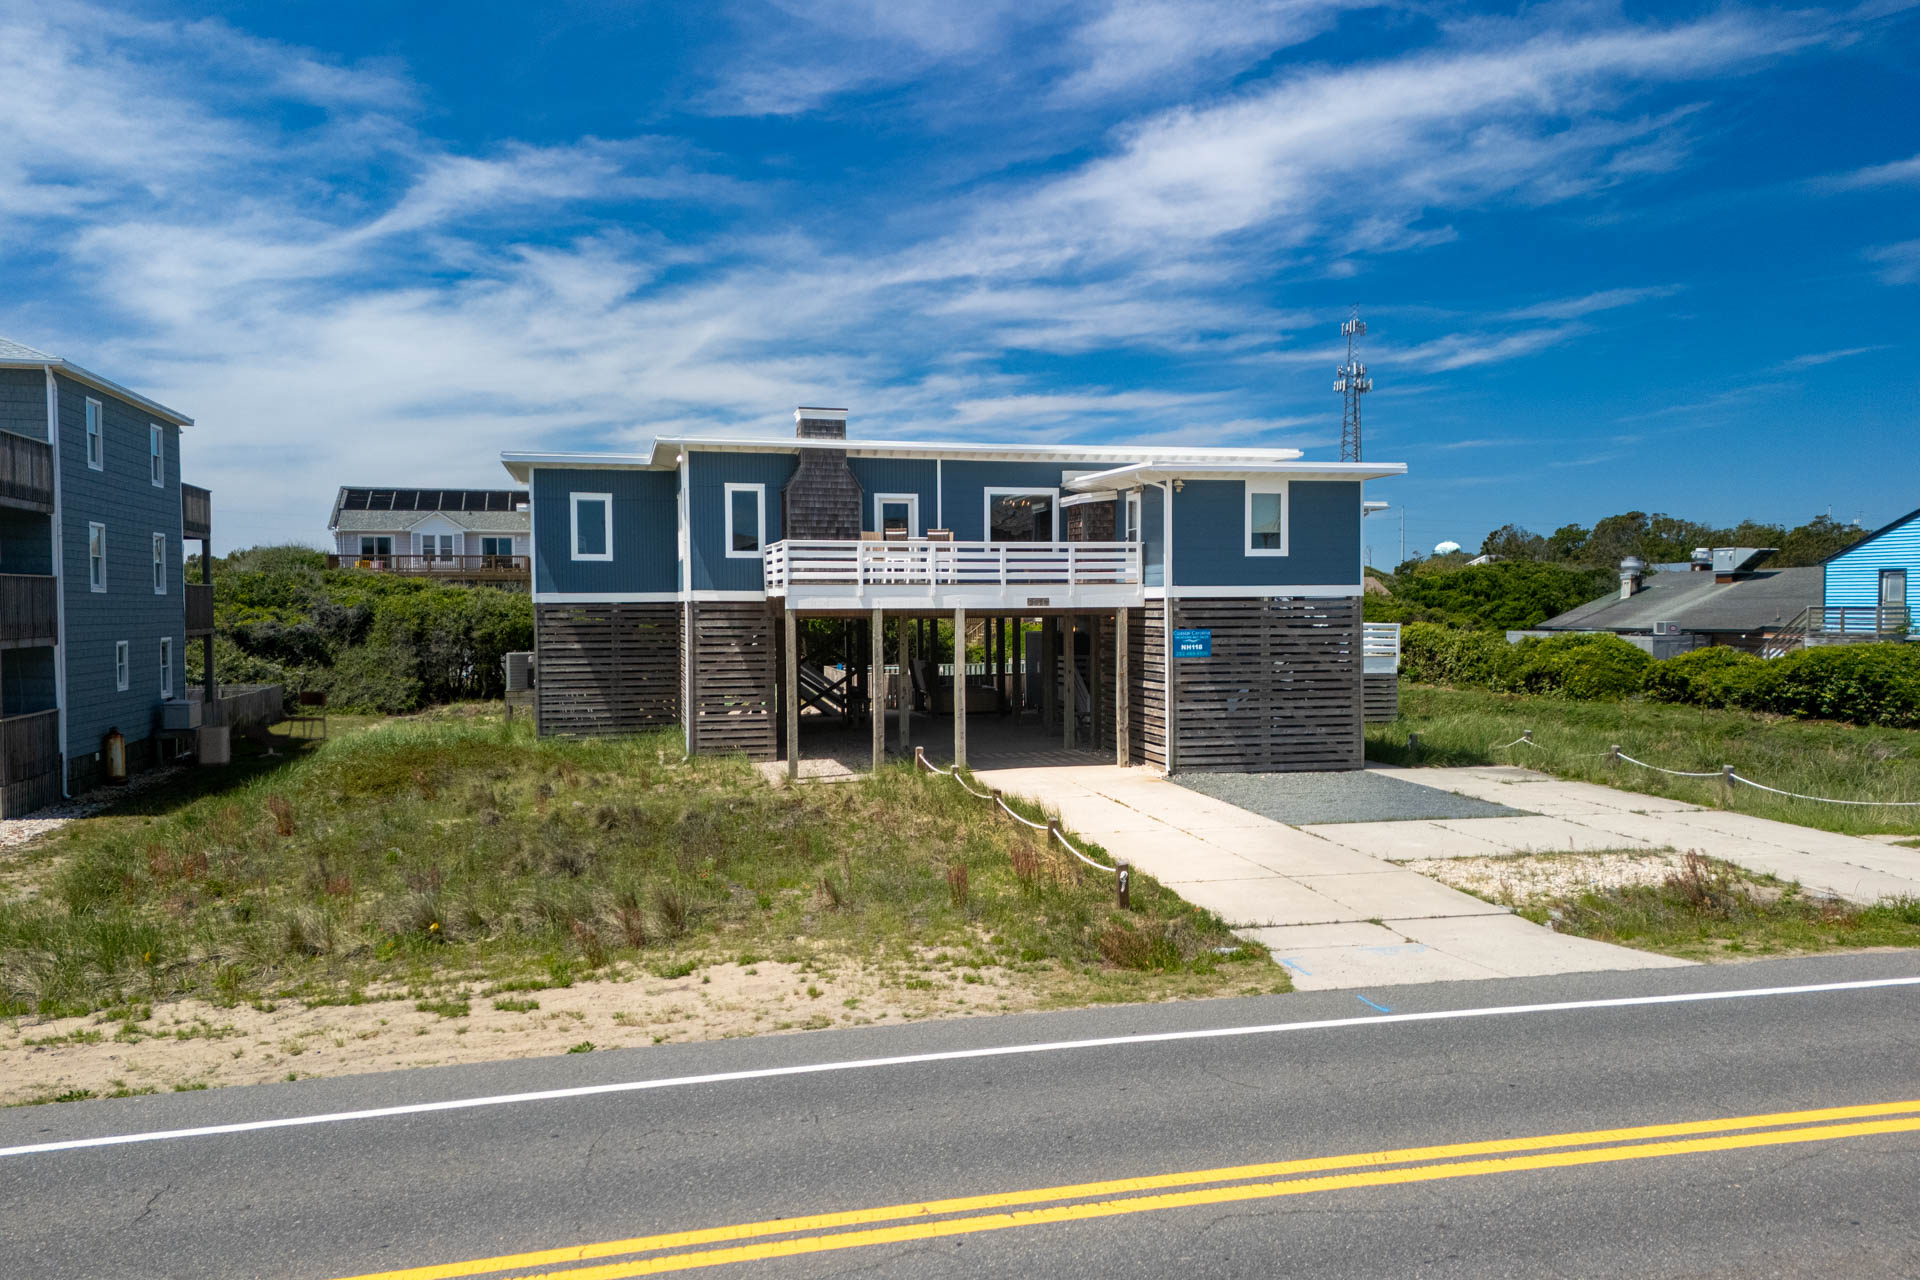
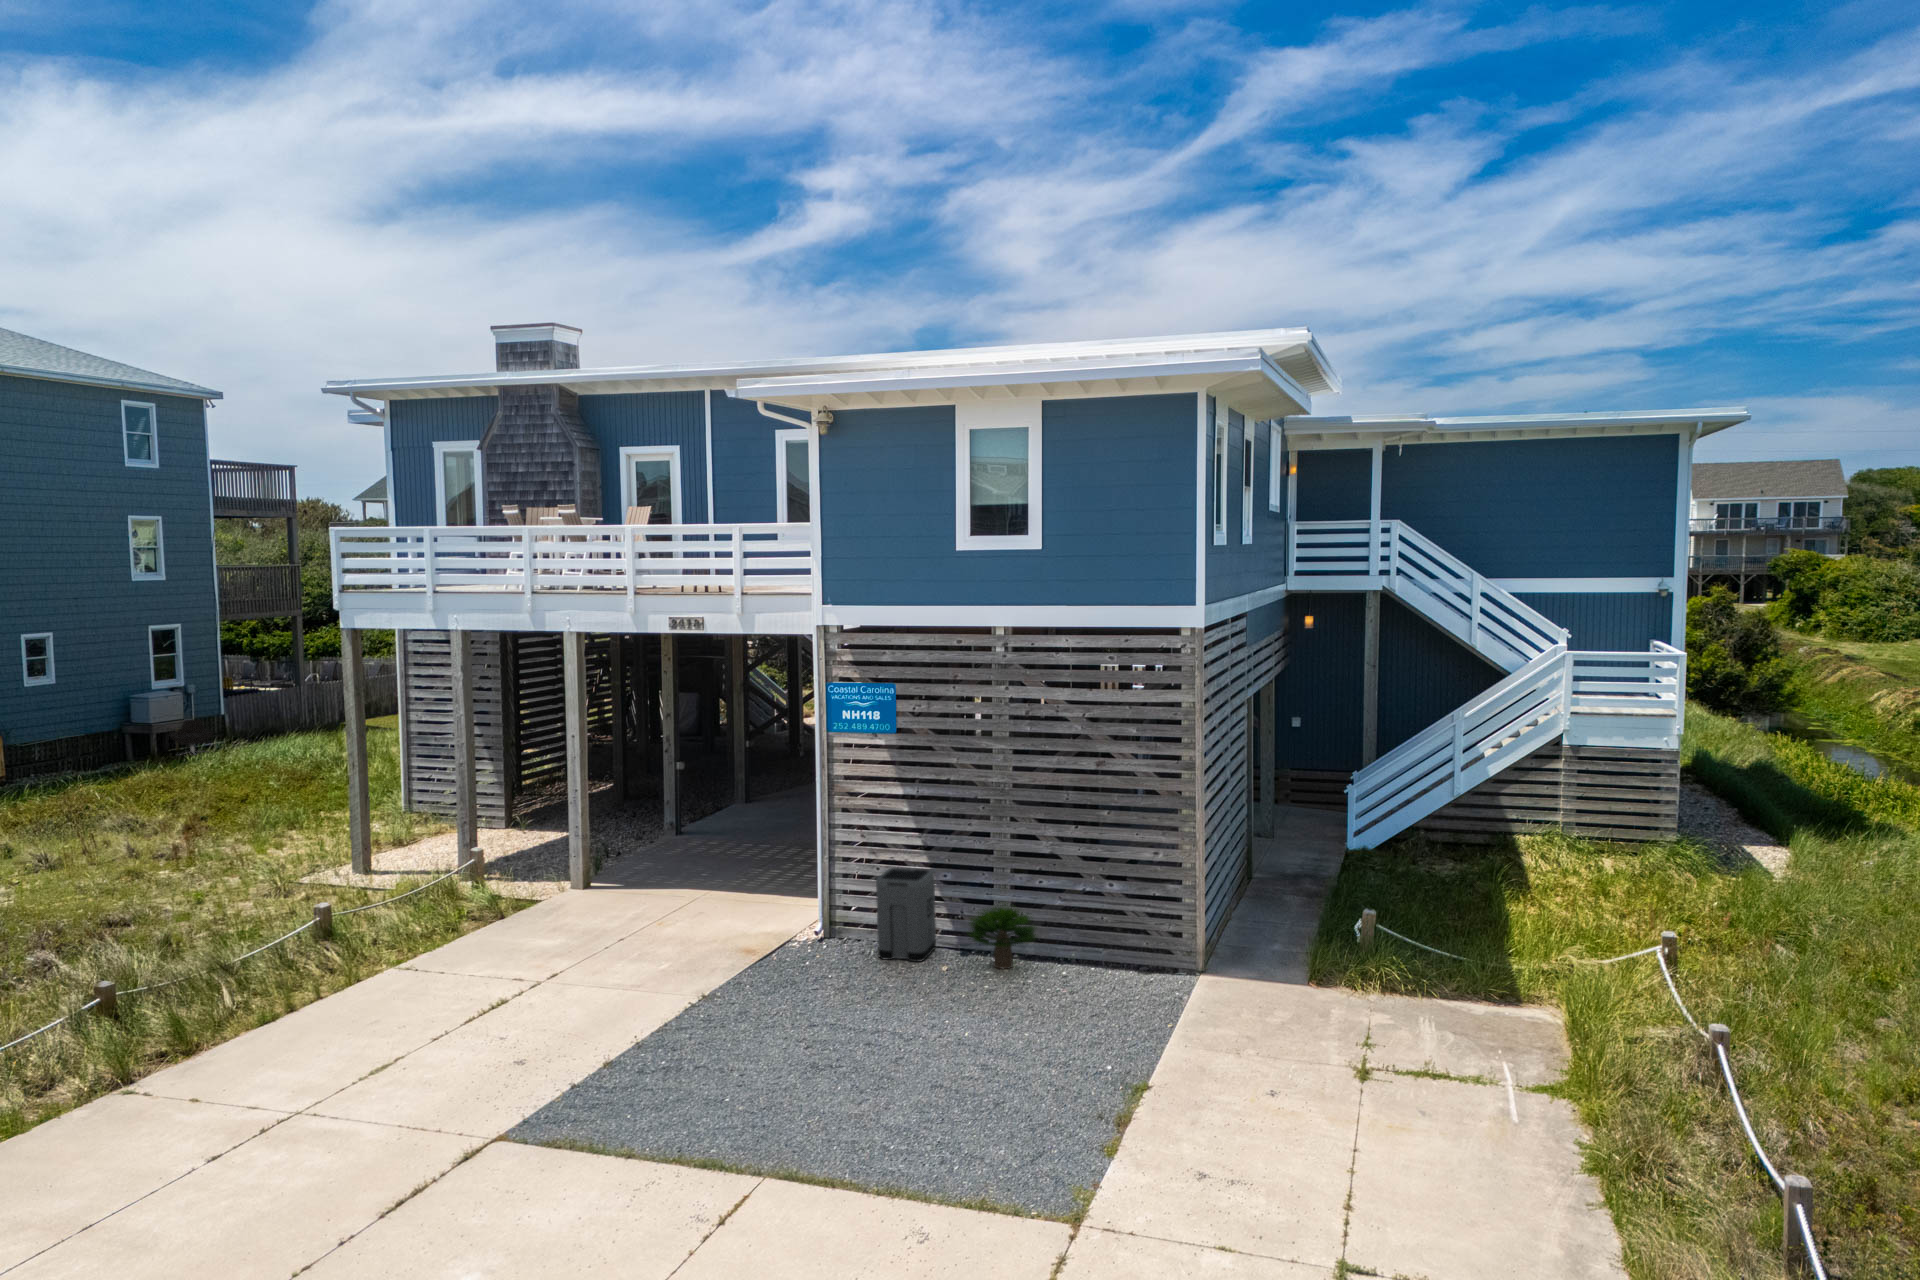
bench: present [280,691,326,740] -> none [303,675,336,729]
trash can: present [198,726,230,767] -> present [876,868,936,962]
potted plant: none [1259,738,1300,771] -> present [970,904,1036,969]

